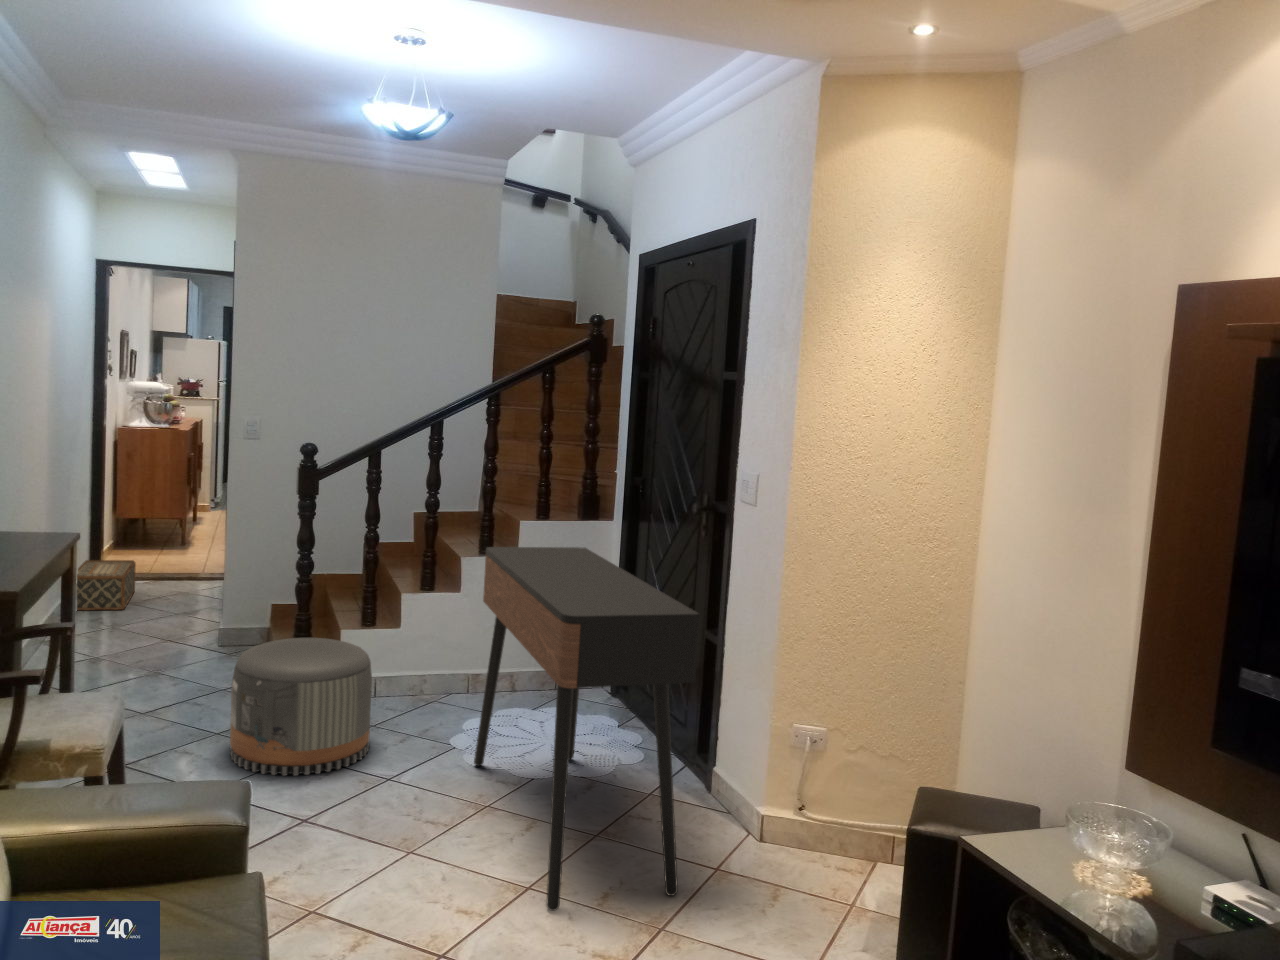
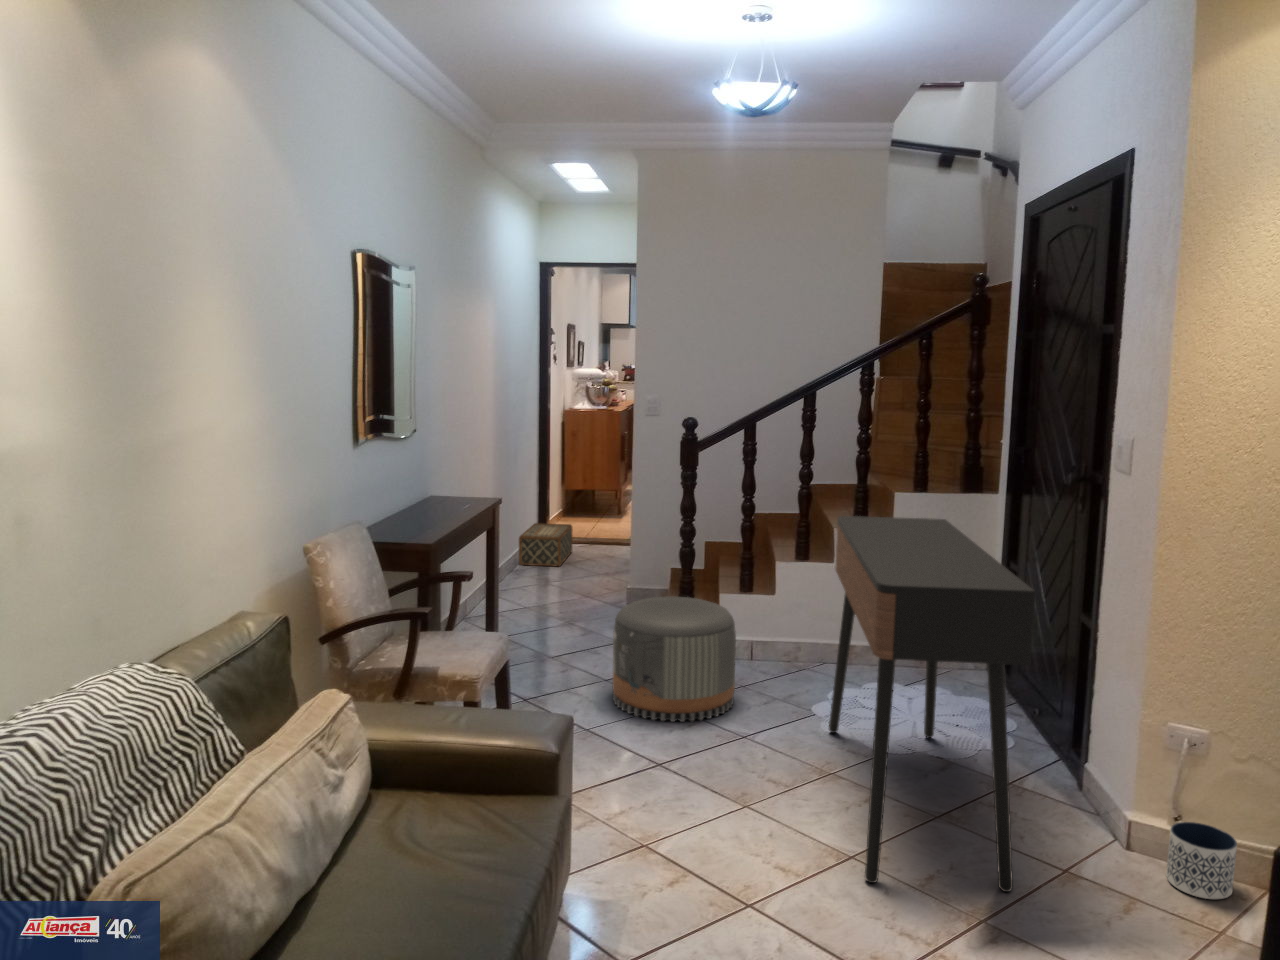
planter: none [792,806,845,871] -> present [1166,822,1237,899]

